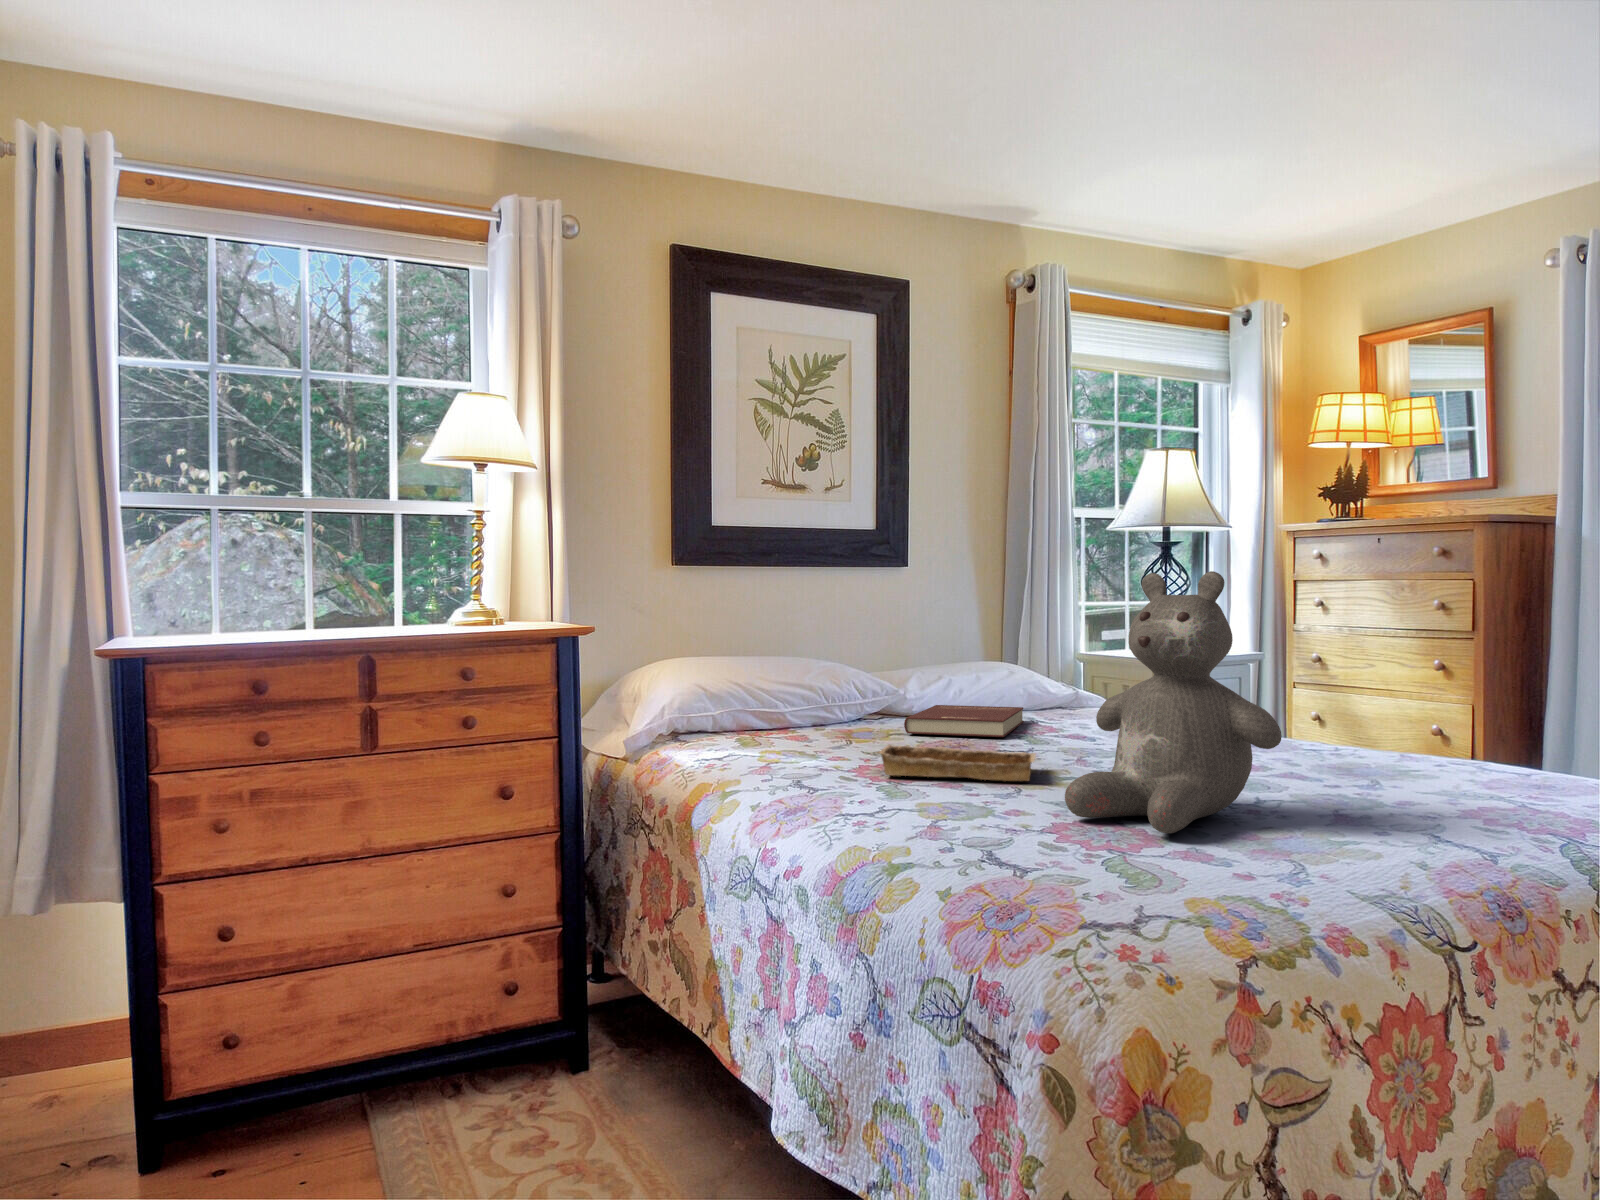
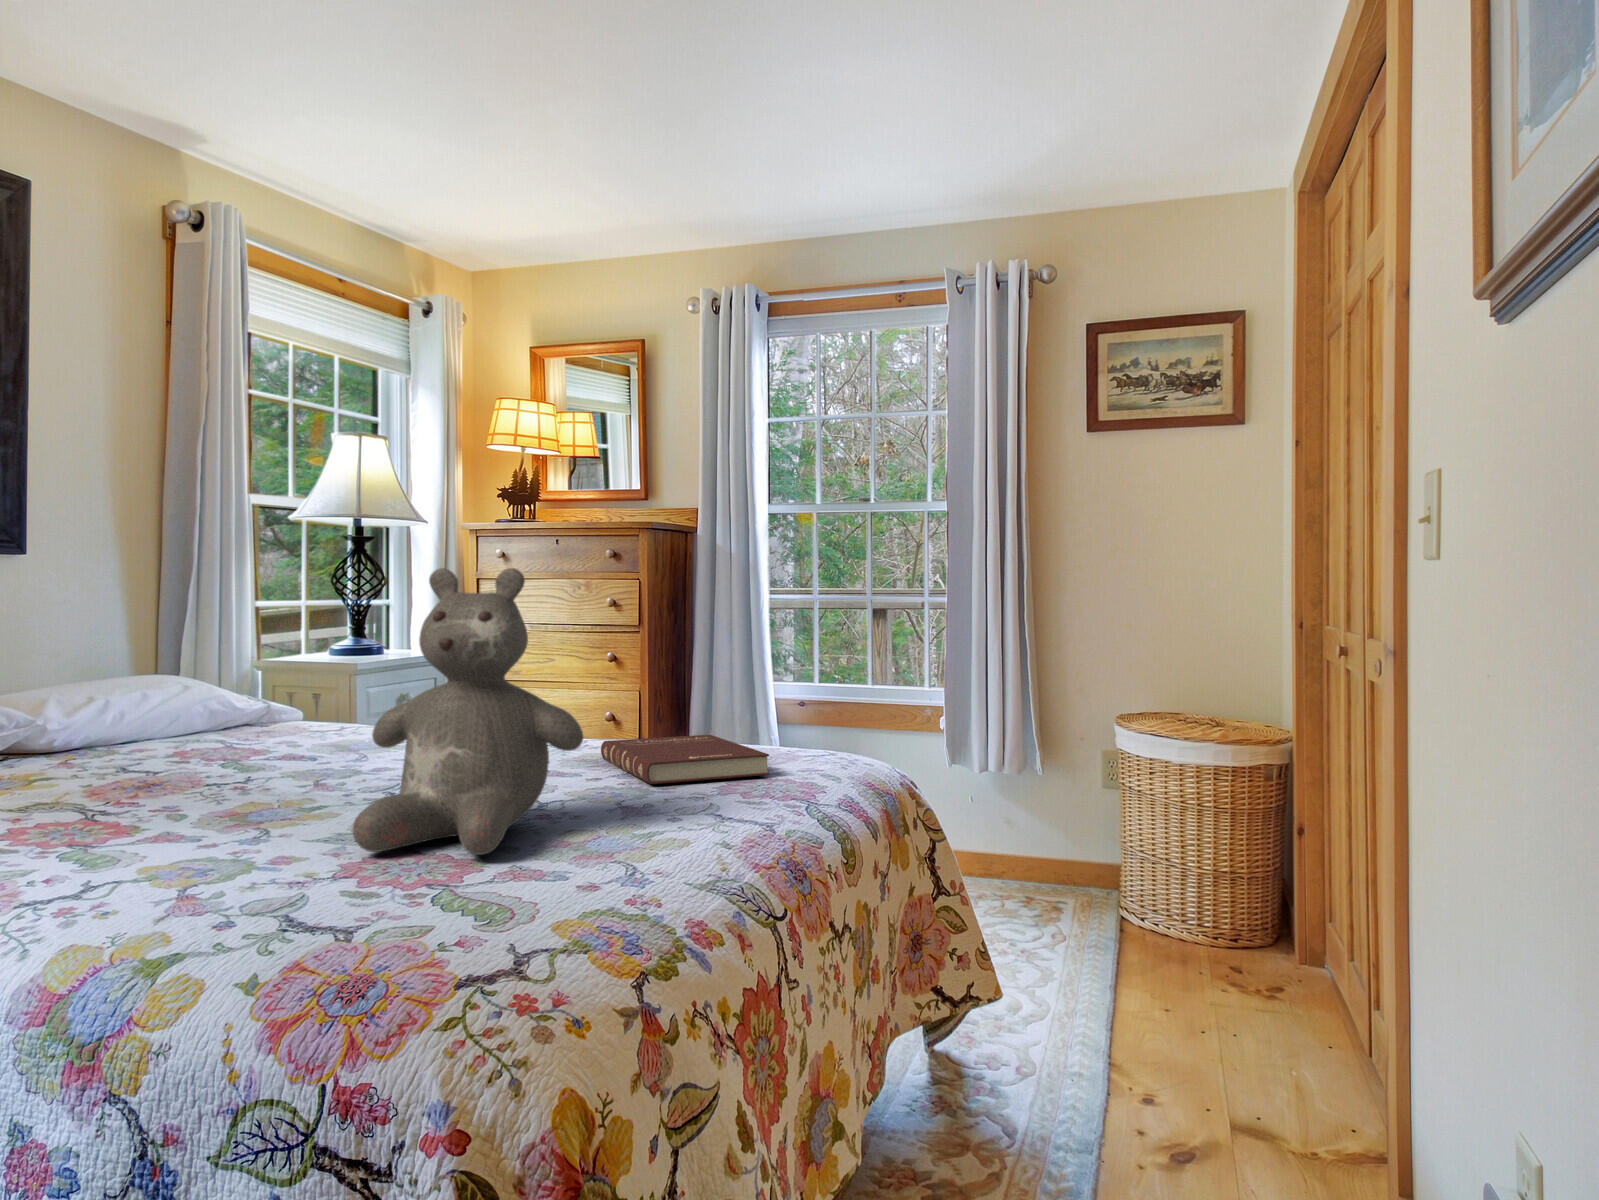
book: present [904,705,1024,737] -> present [601,735,769,784]
tray: present [879,745,1036,781] -> none [47,782,285,837]

